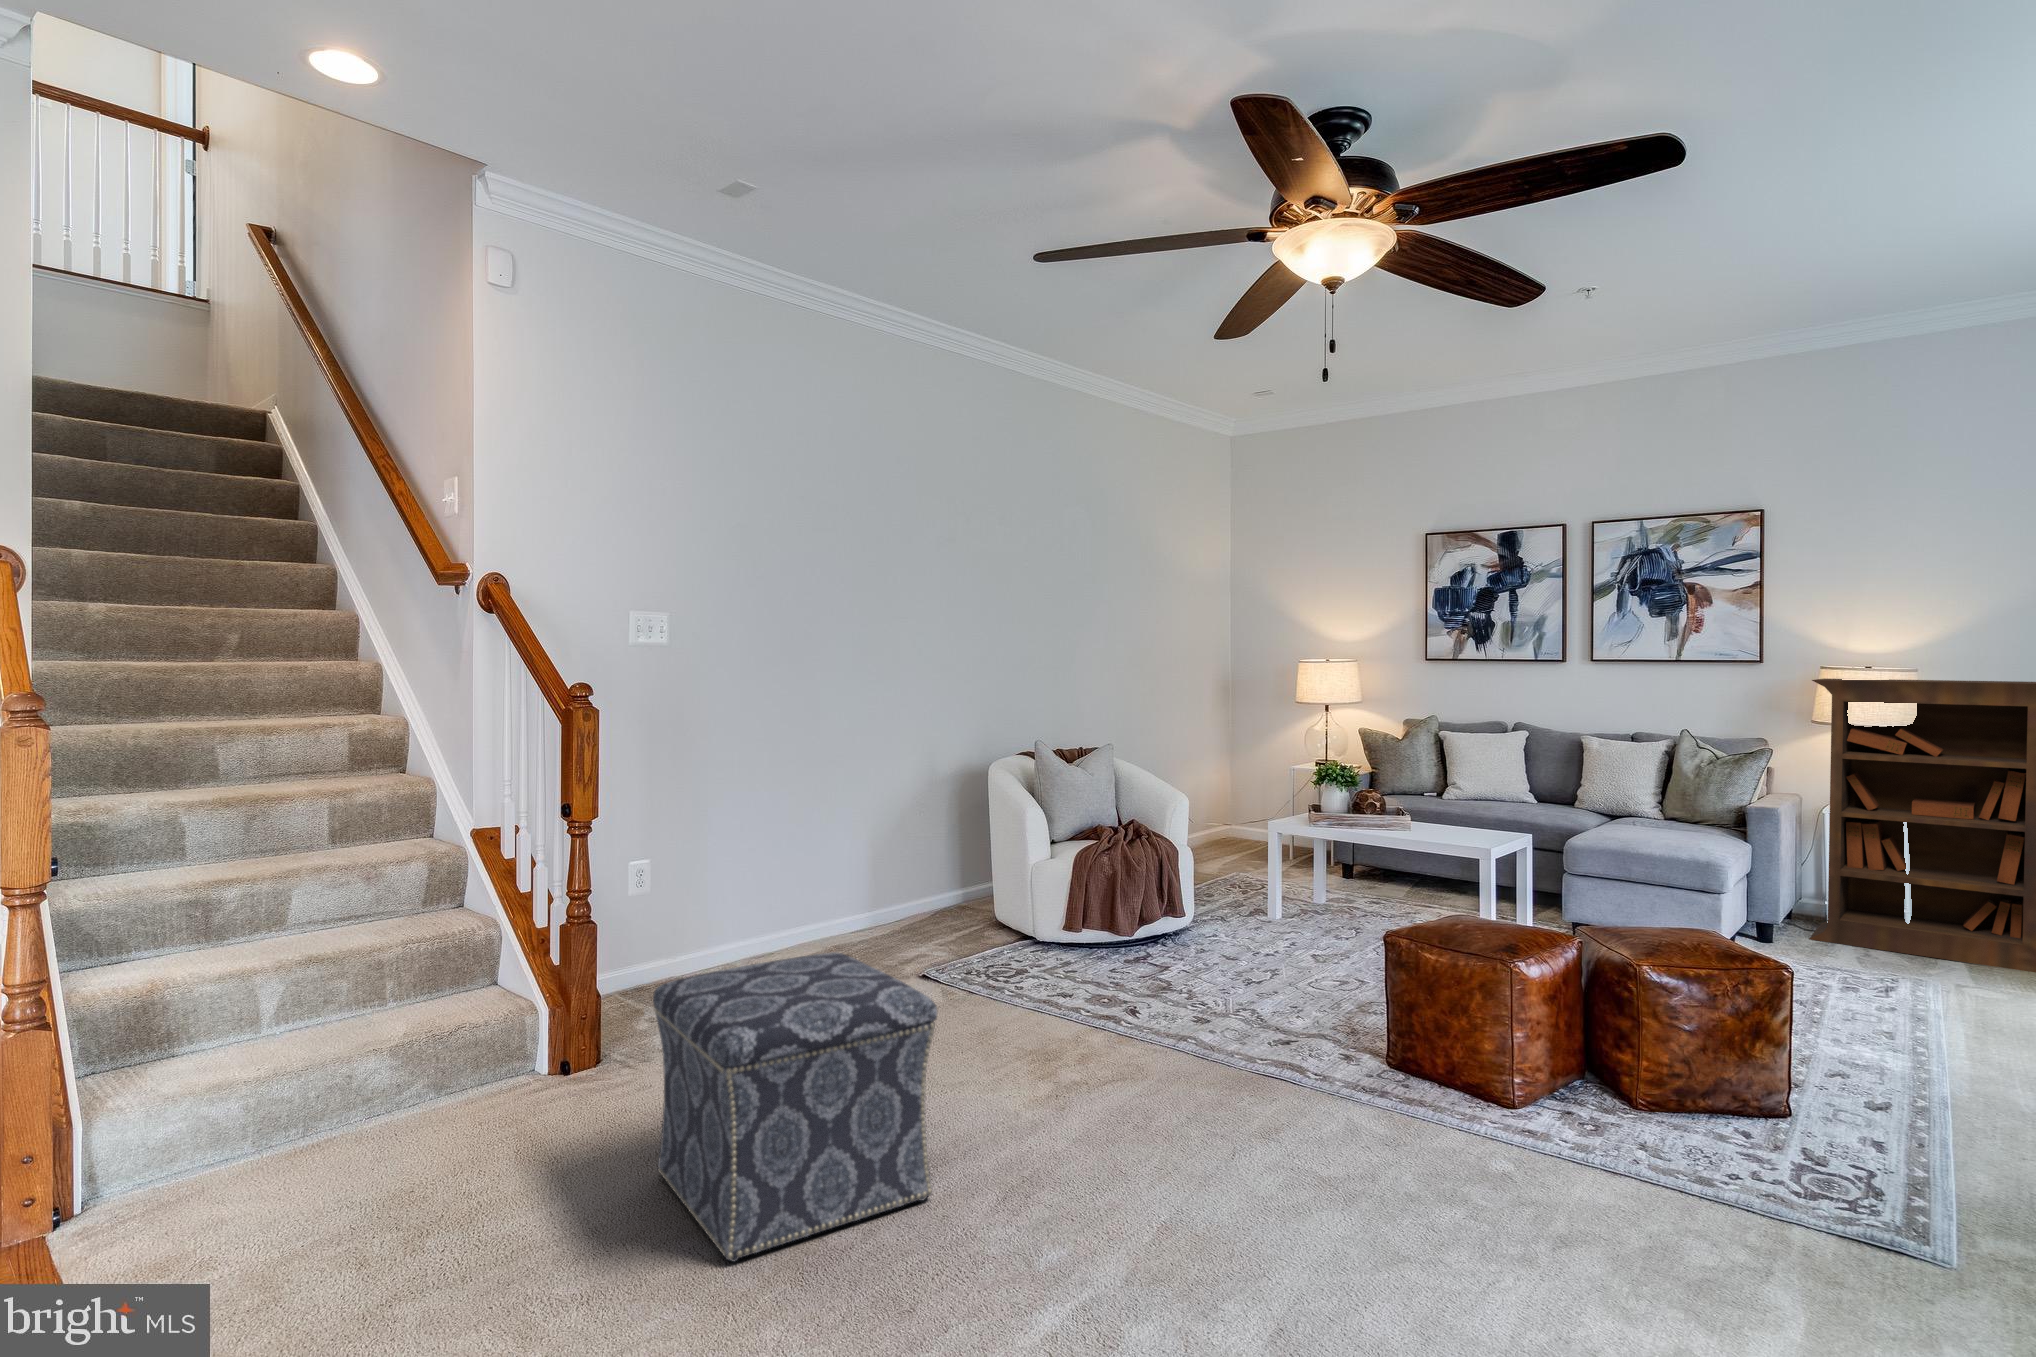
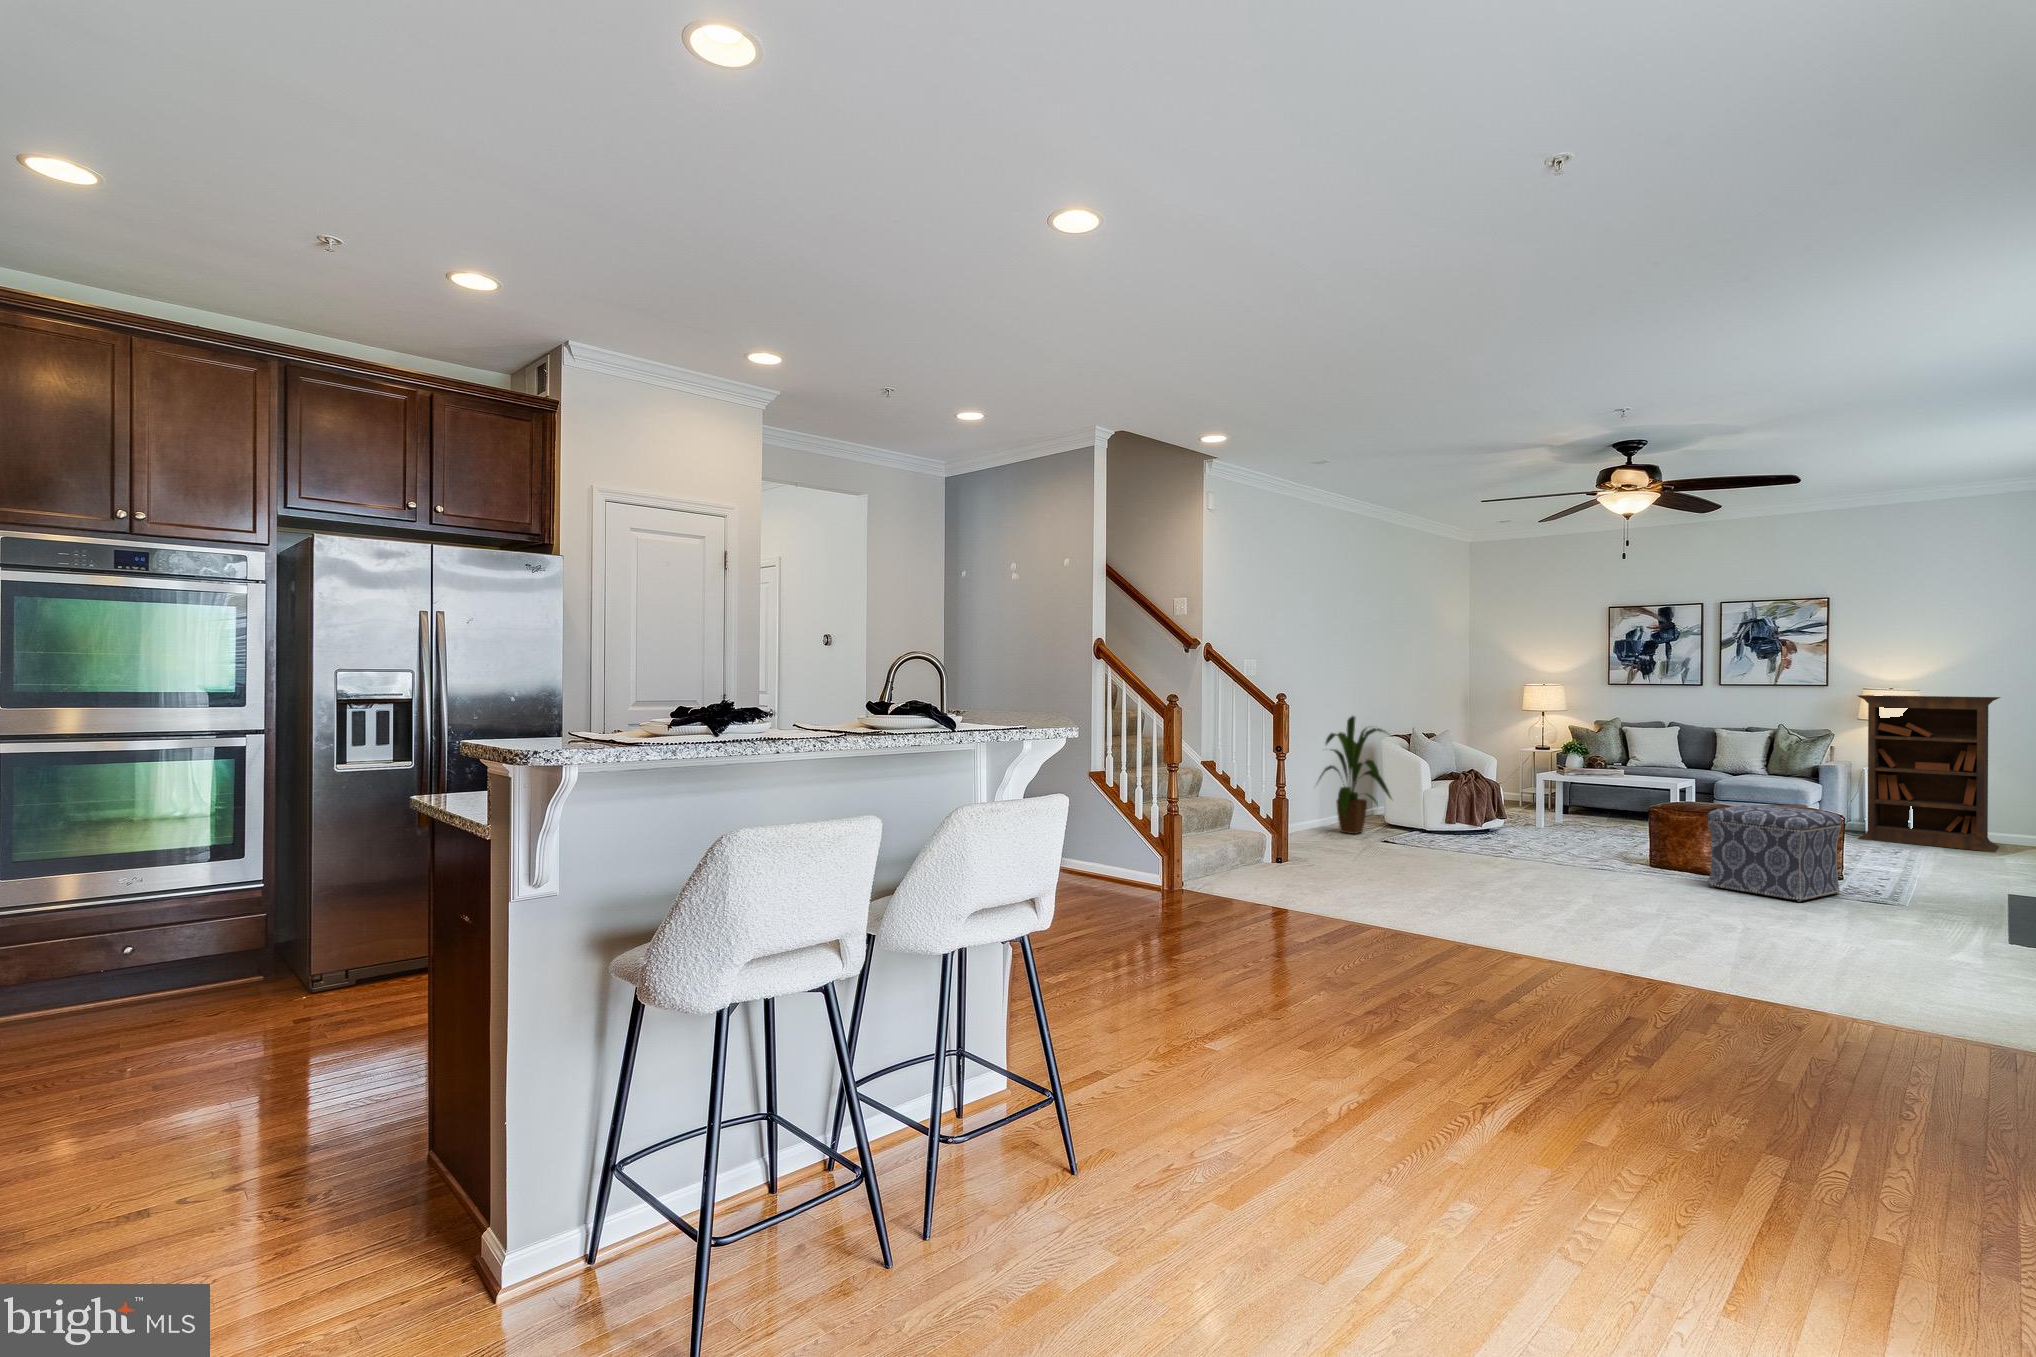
house plant: none [820,728,976,956] -> present [1318,716,1393,834]
ottoman: present [653,952,937,1261] -> present [1708,805,1842,902]

